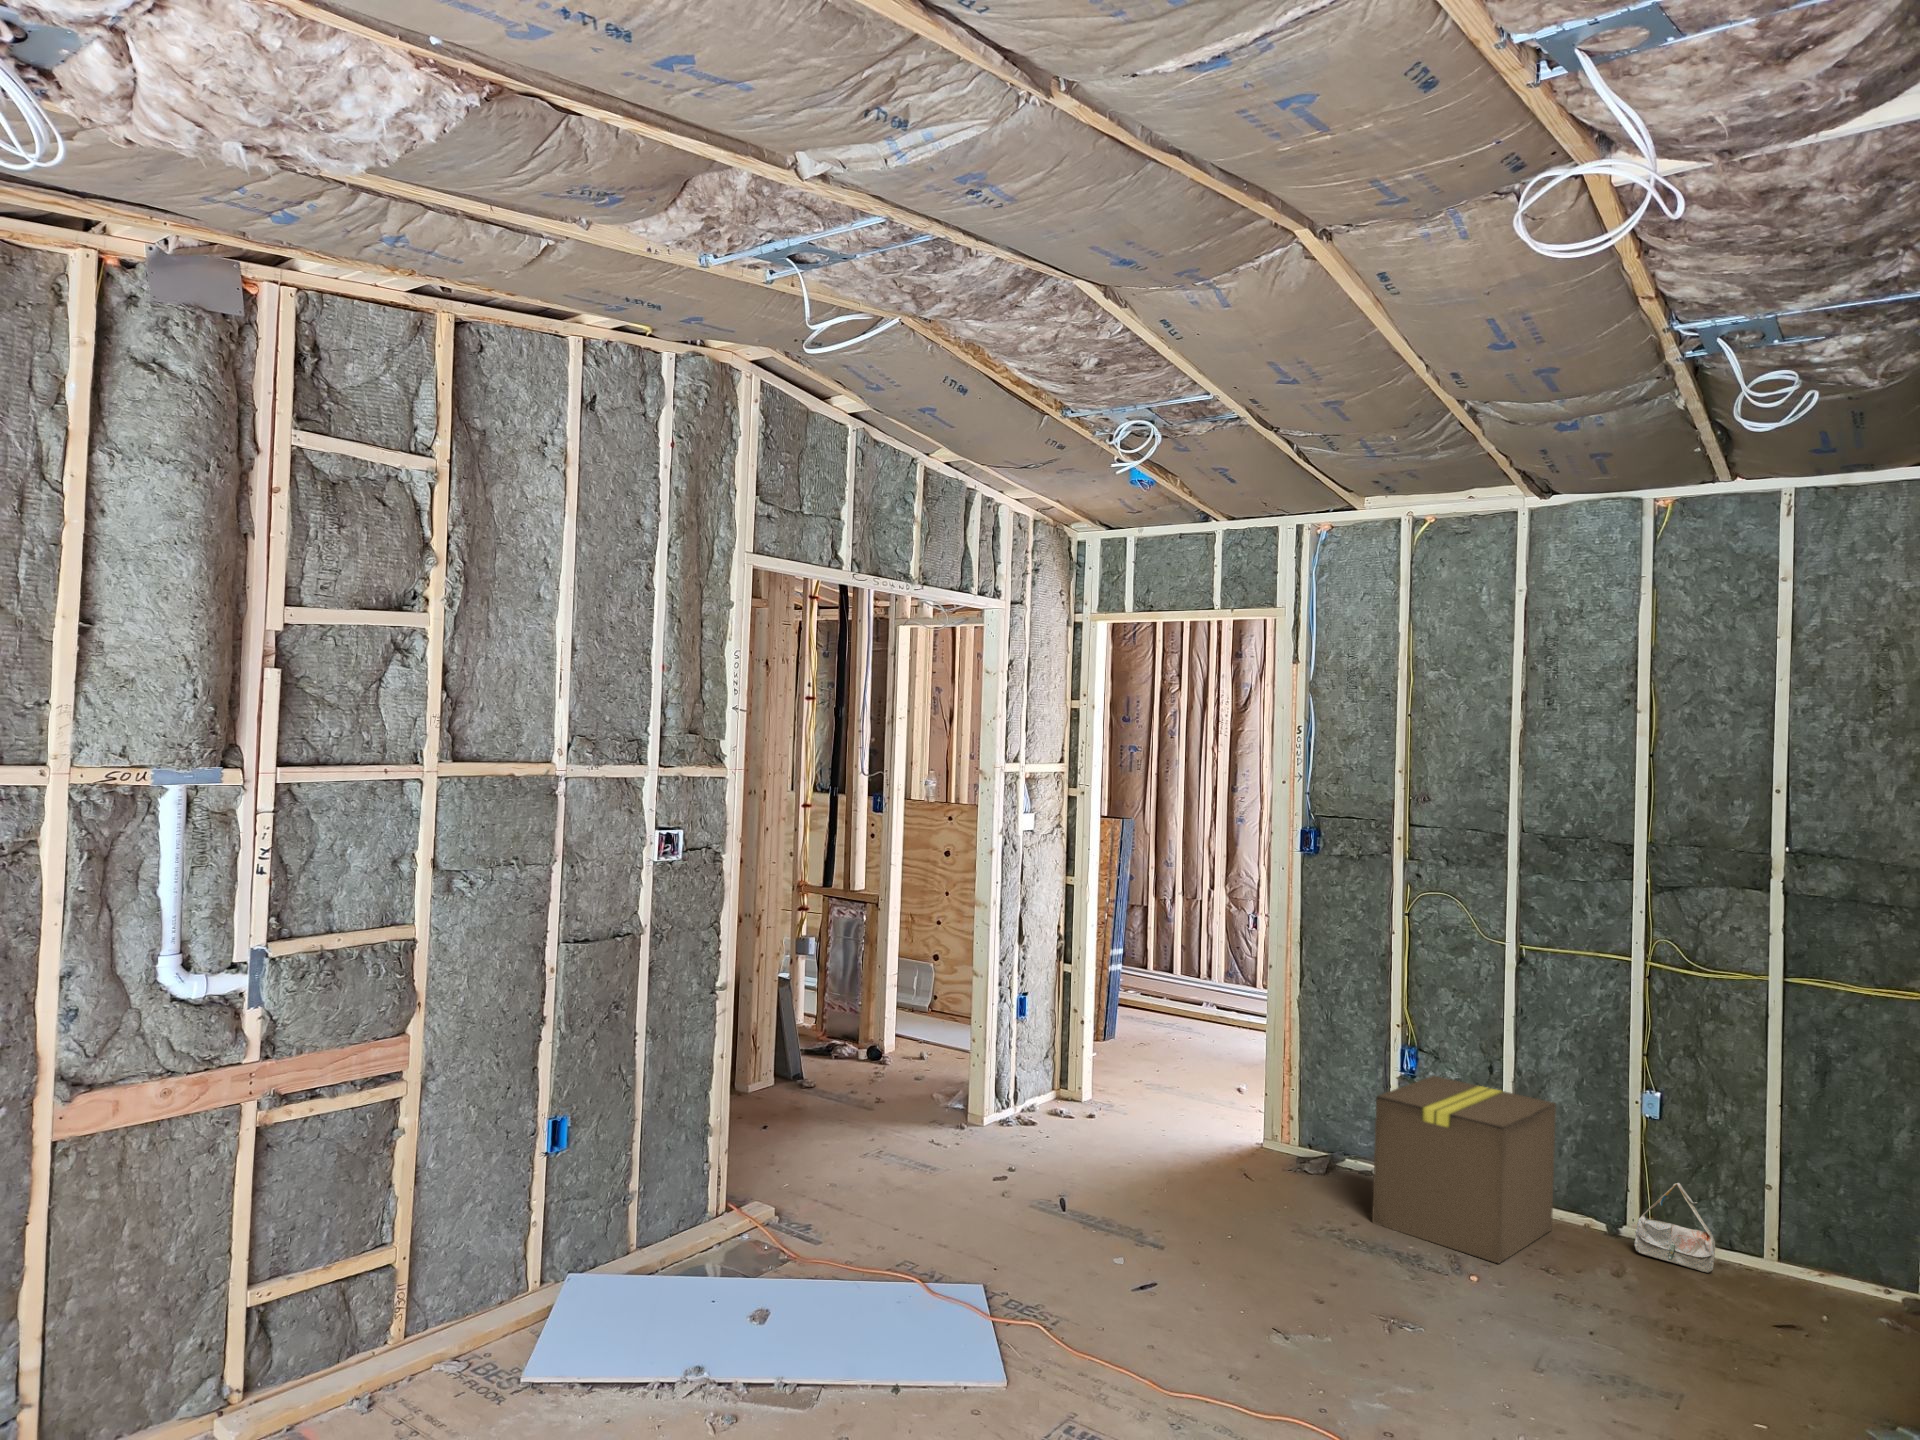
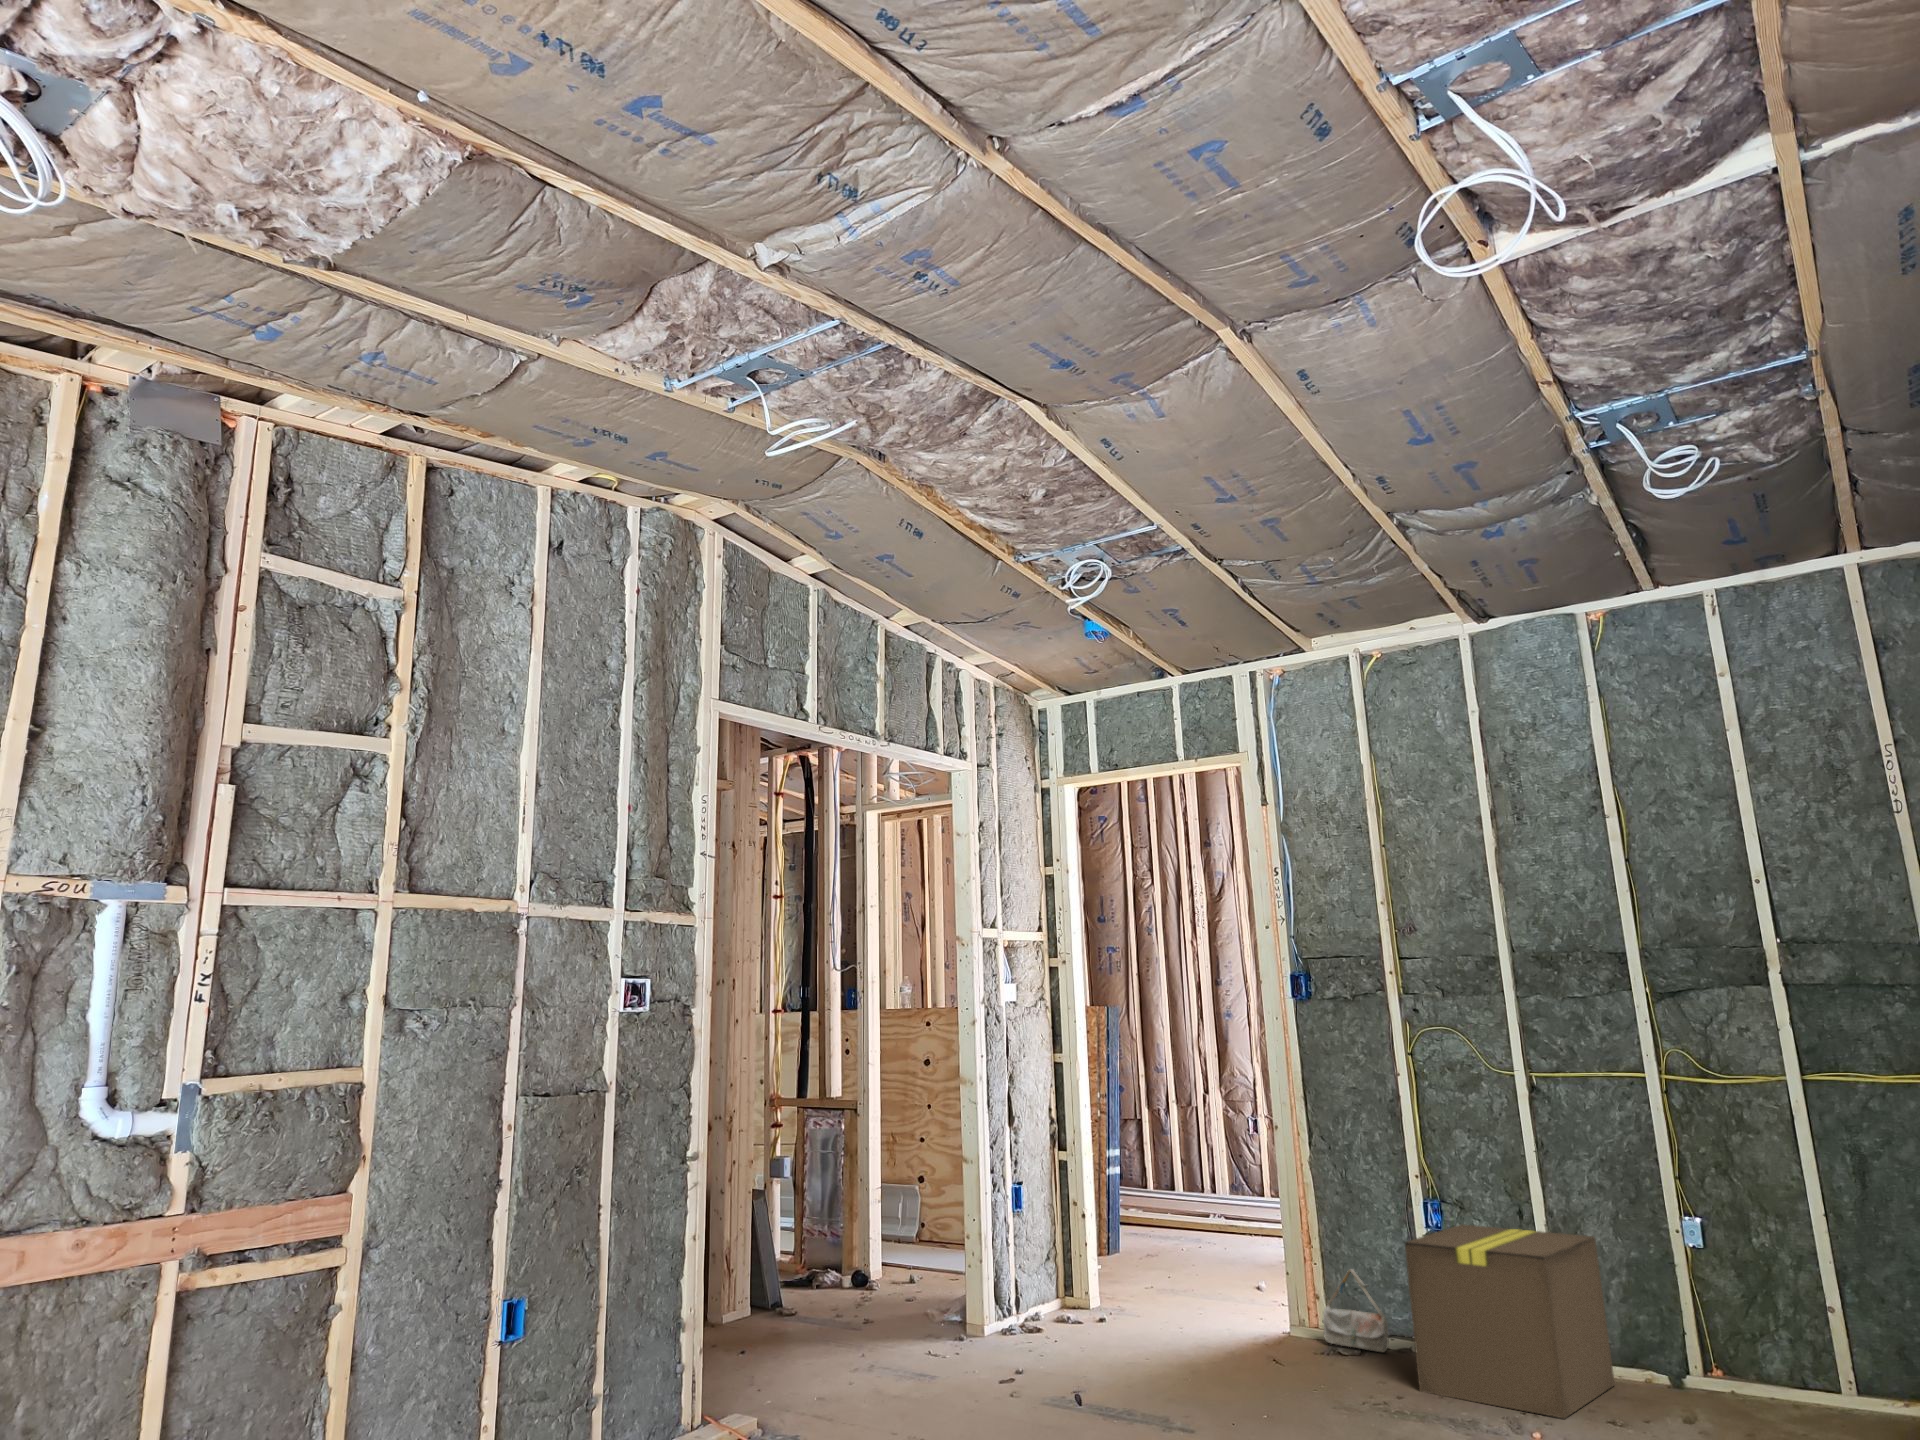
bag: present [1635,1183,1715,1273] -> present [1323,1269,1389,1353]

